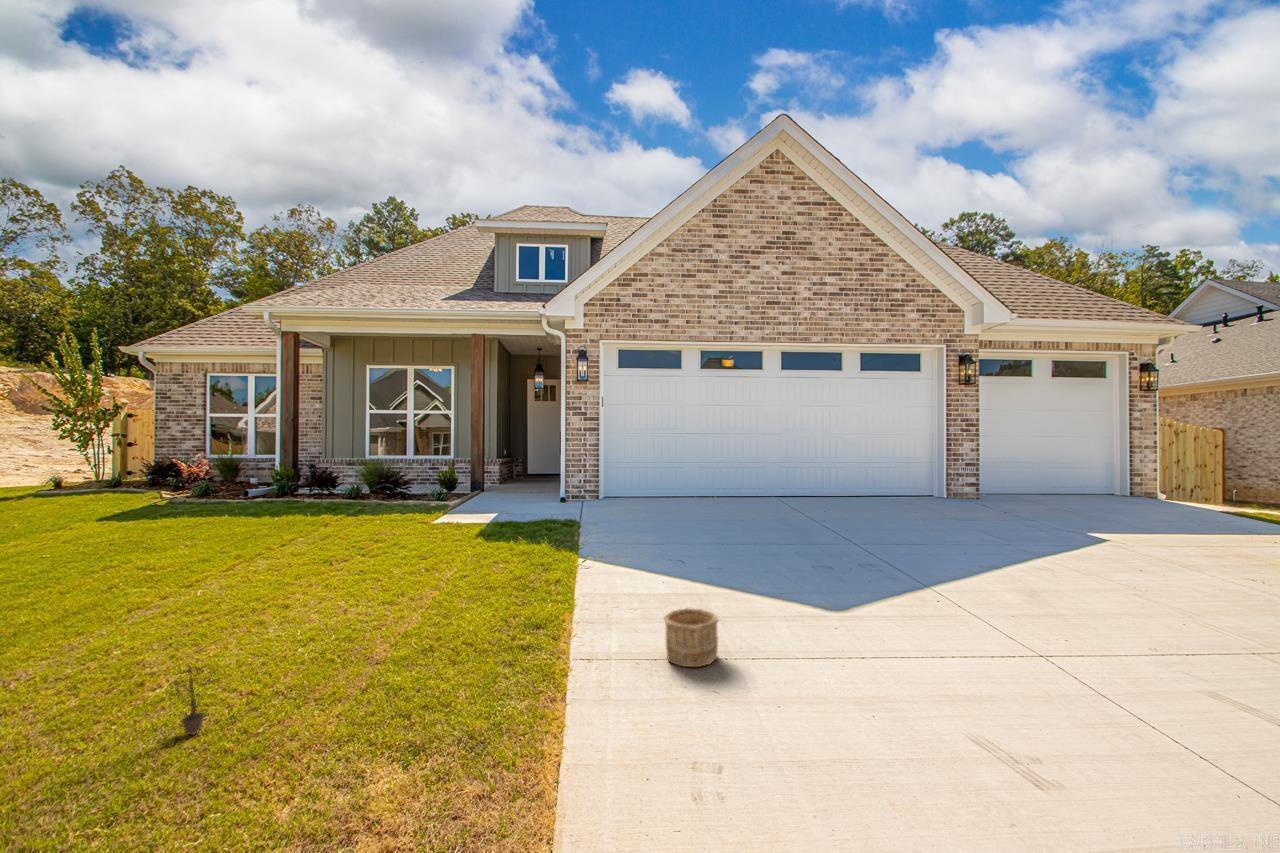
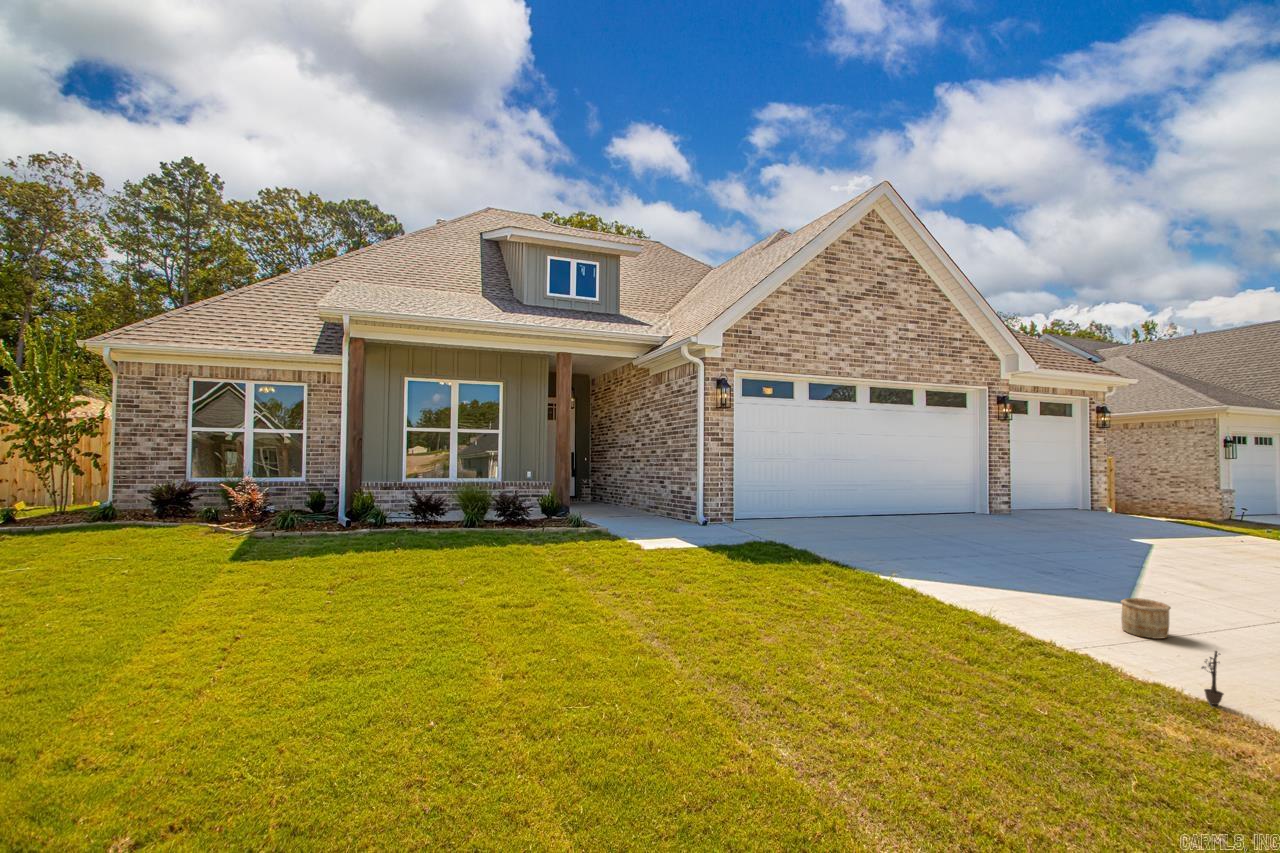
decorative plant: present [162,666,216,735] -> present [1202,651,1224,705]

